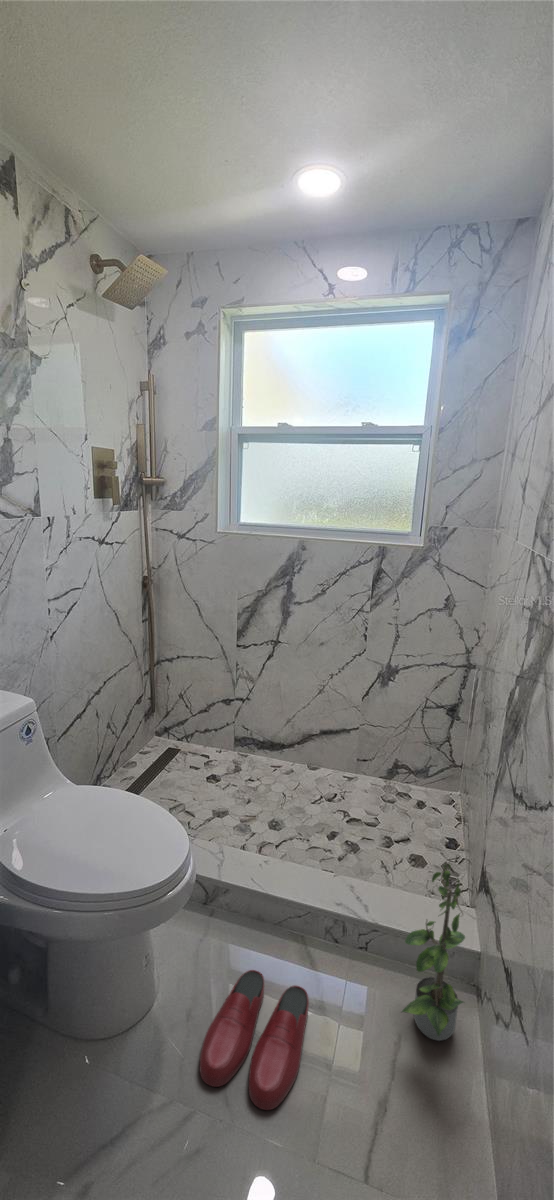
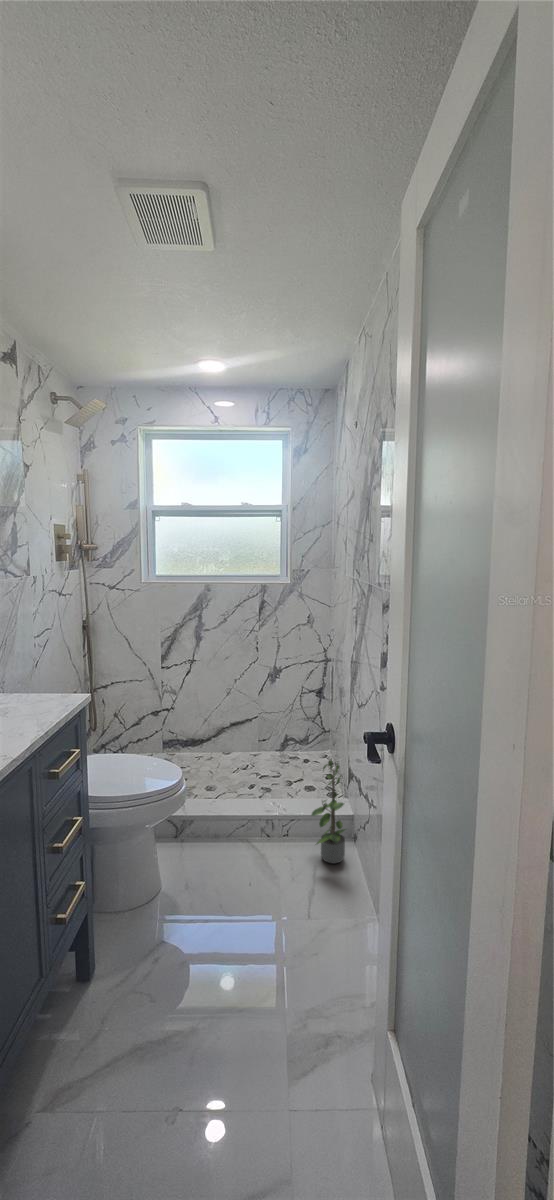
slippers: present [200,970,309,1110] -> none [202,855,262,905]

